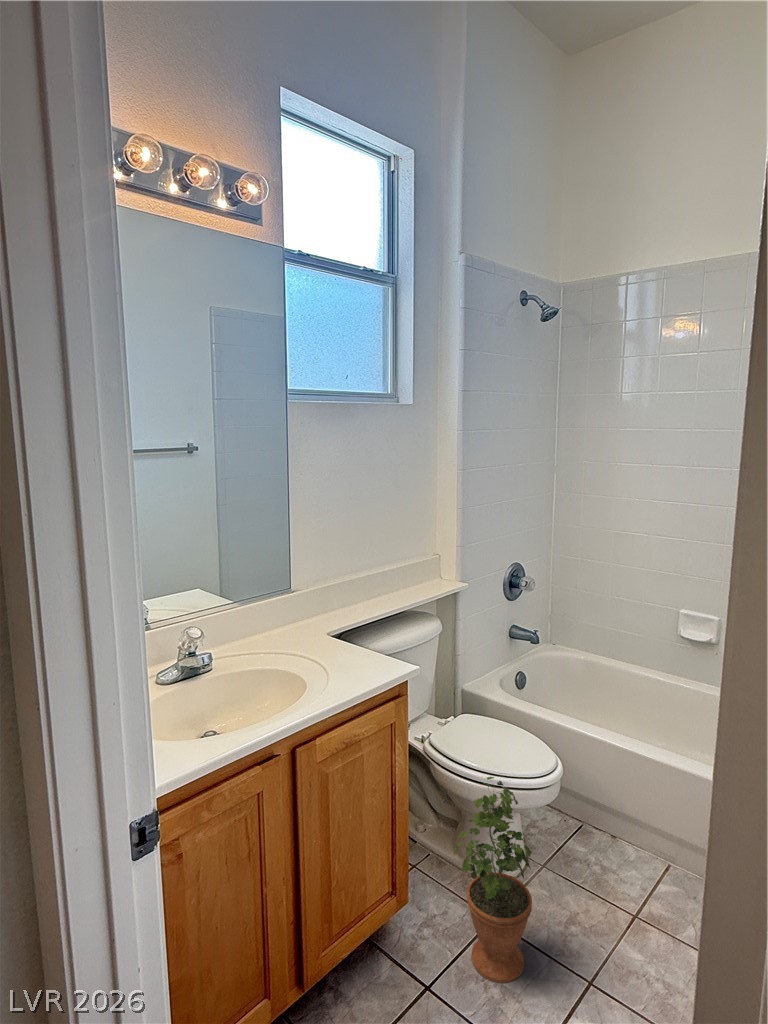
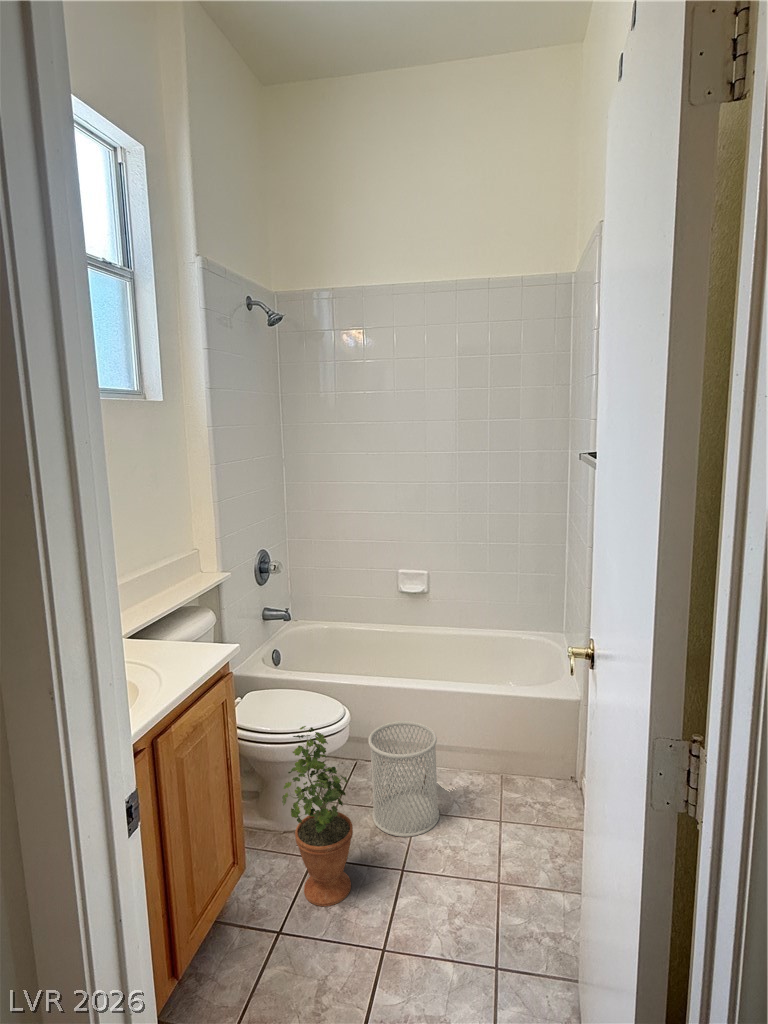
wastebasket: none [576,799,669,949] -> present [368,721,439,837]

